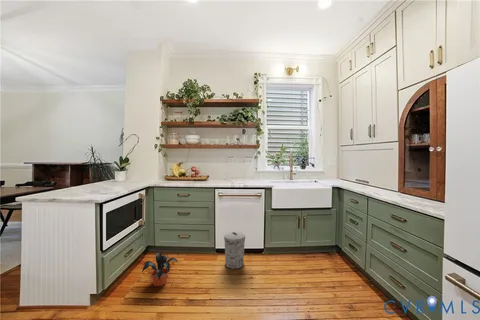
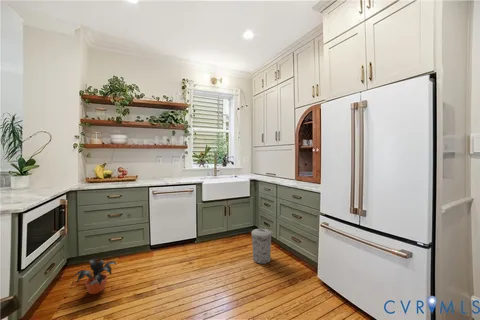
trash can: present [224,232,245,269] -> present [251,229,272,264]

